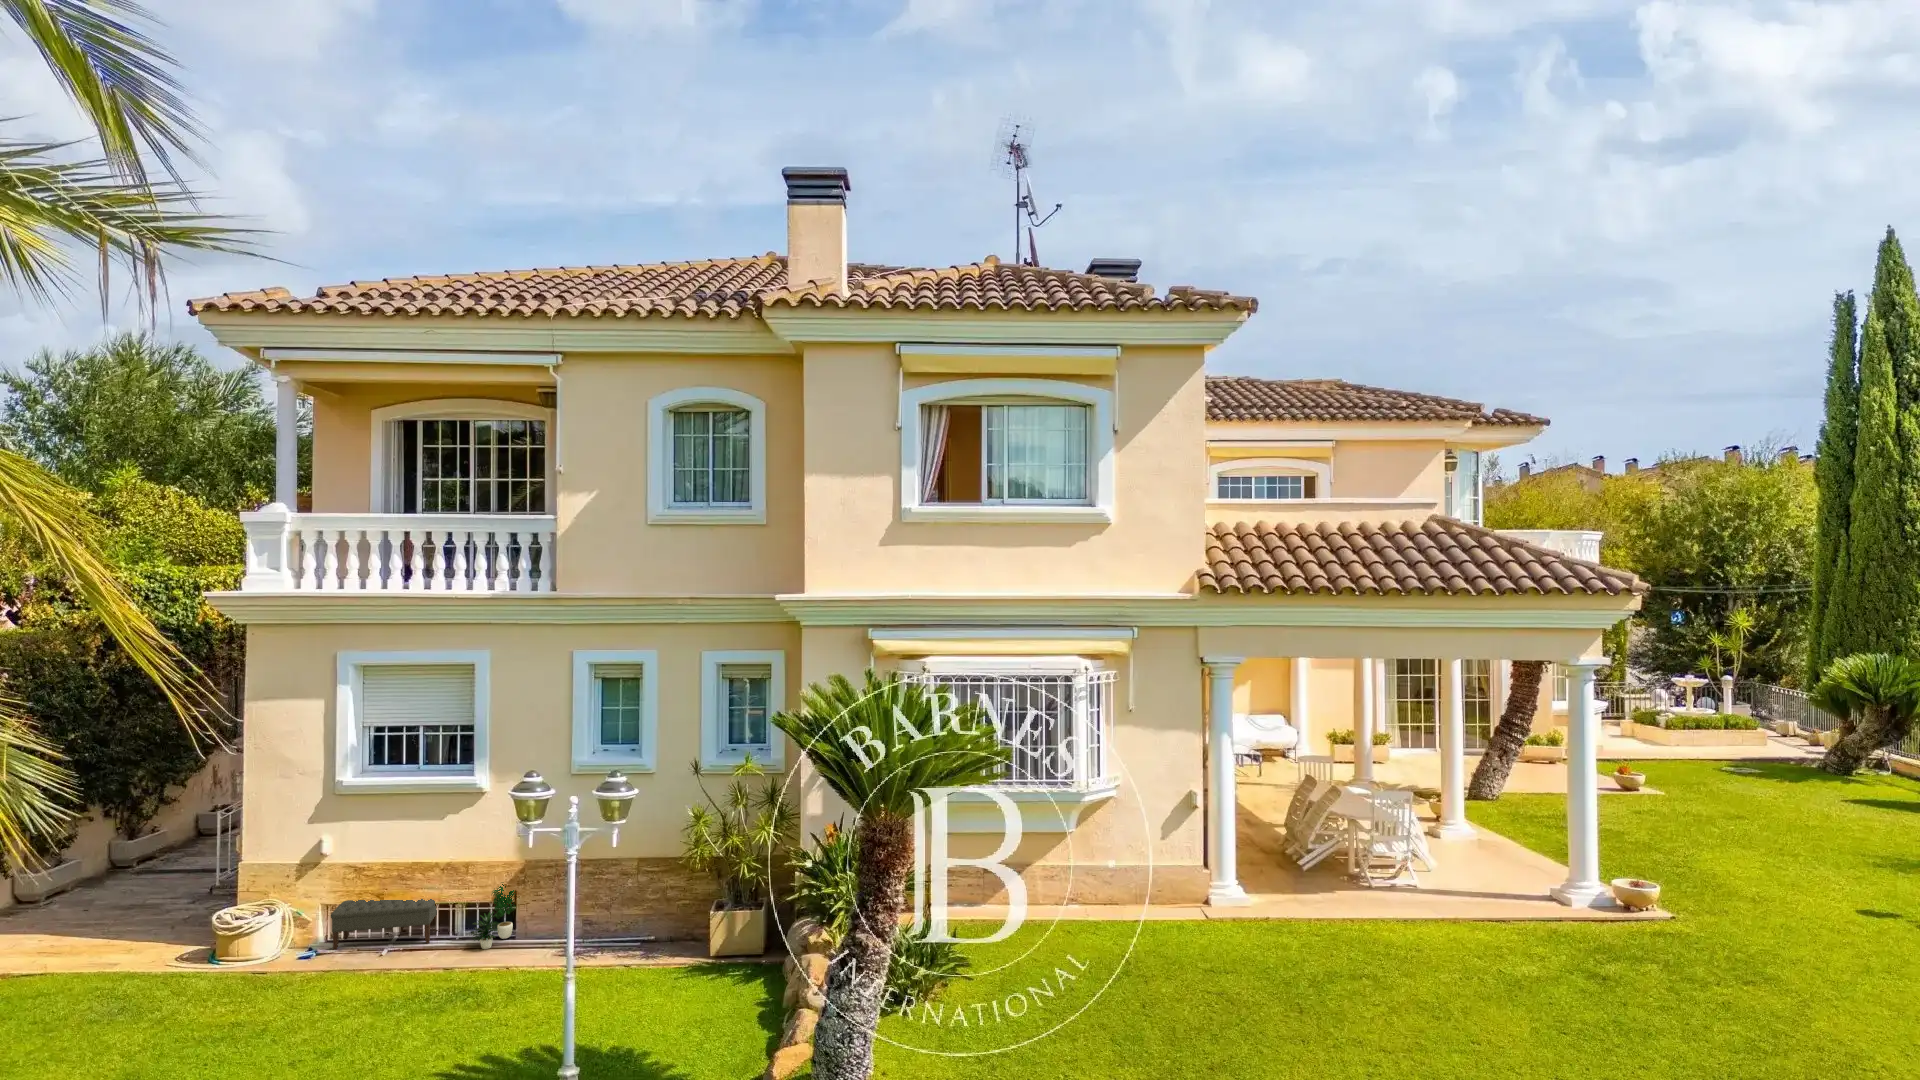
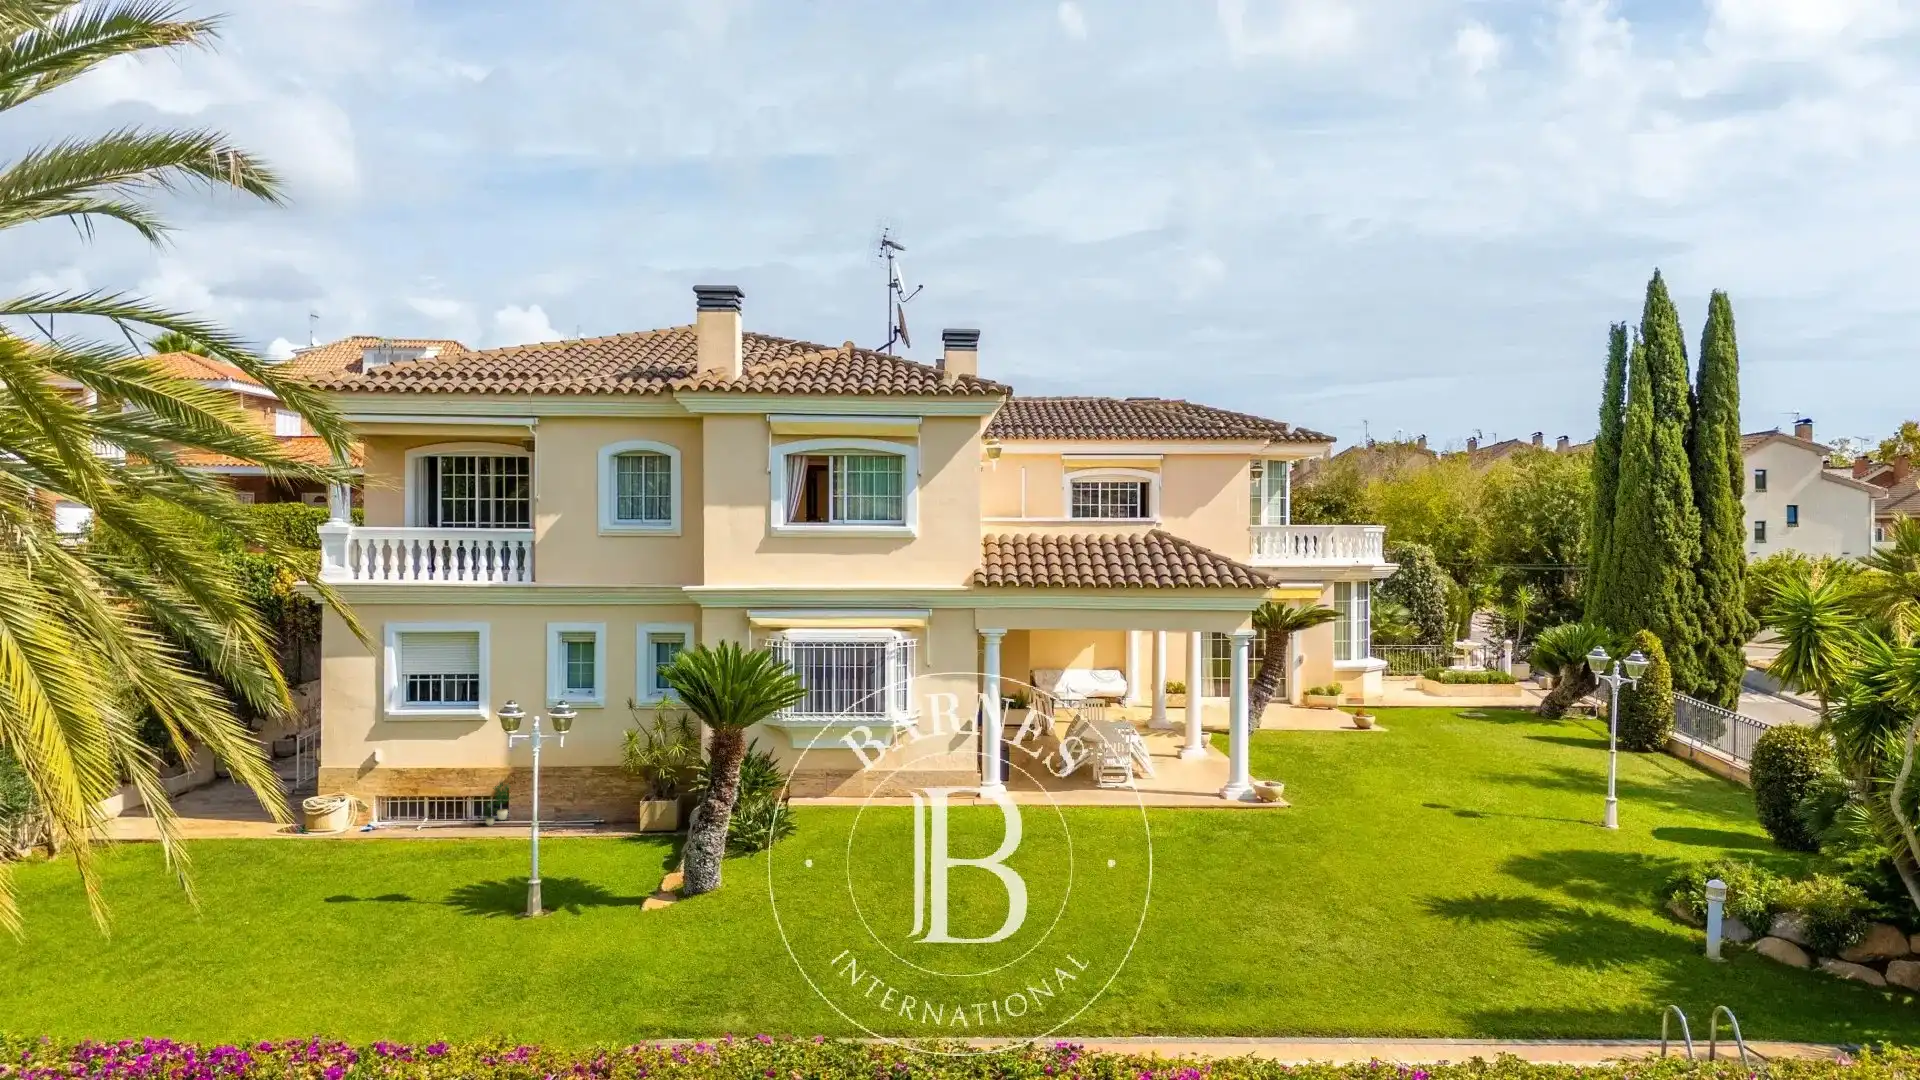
bench: present [331,899,438,950] -> none [385,790,457,826]

